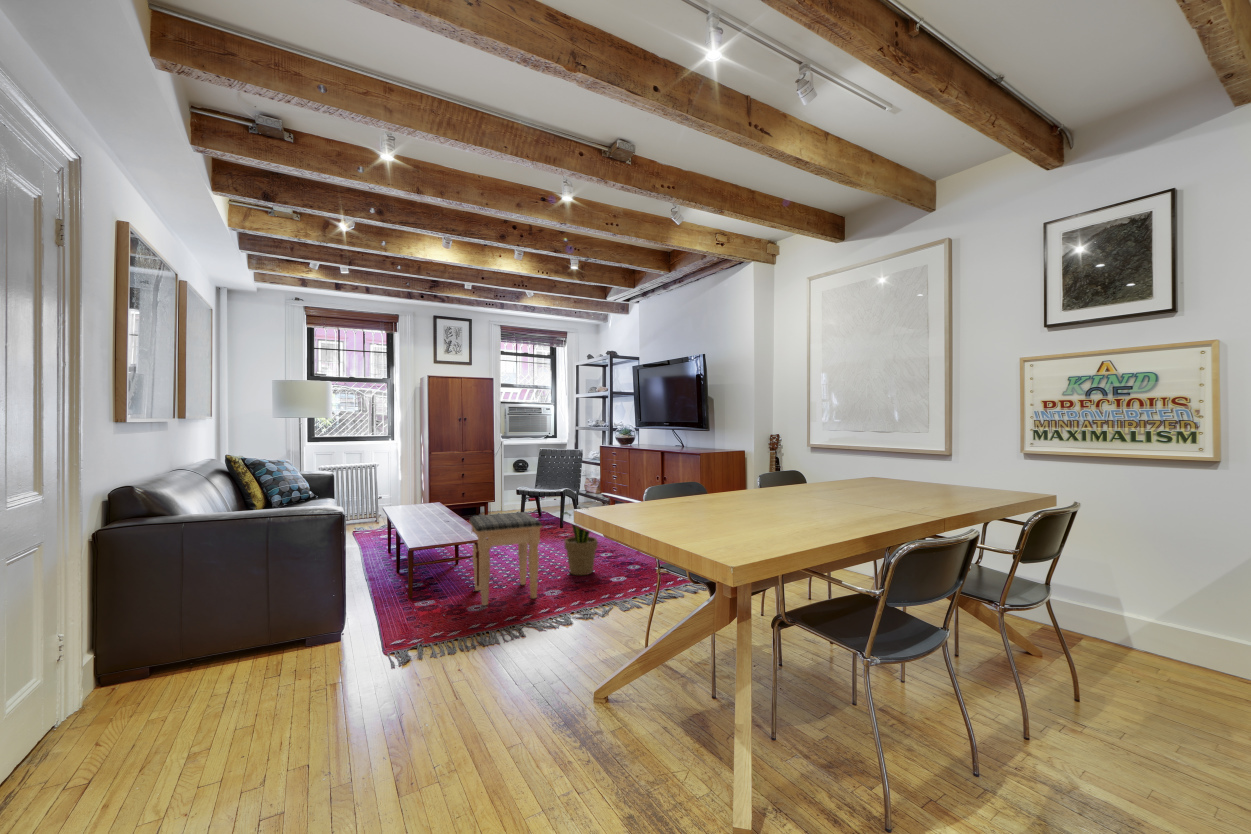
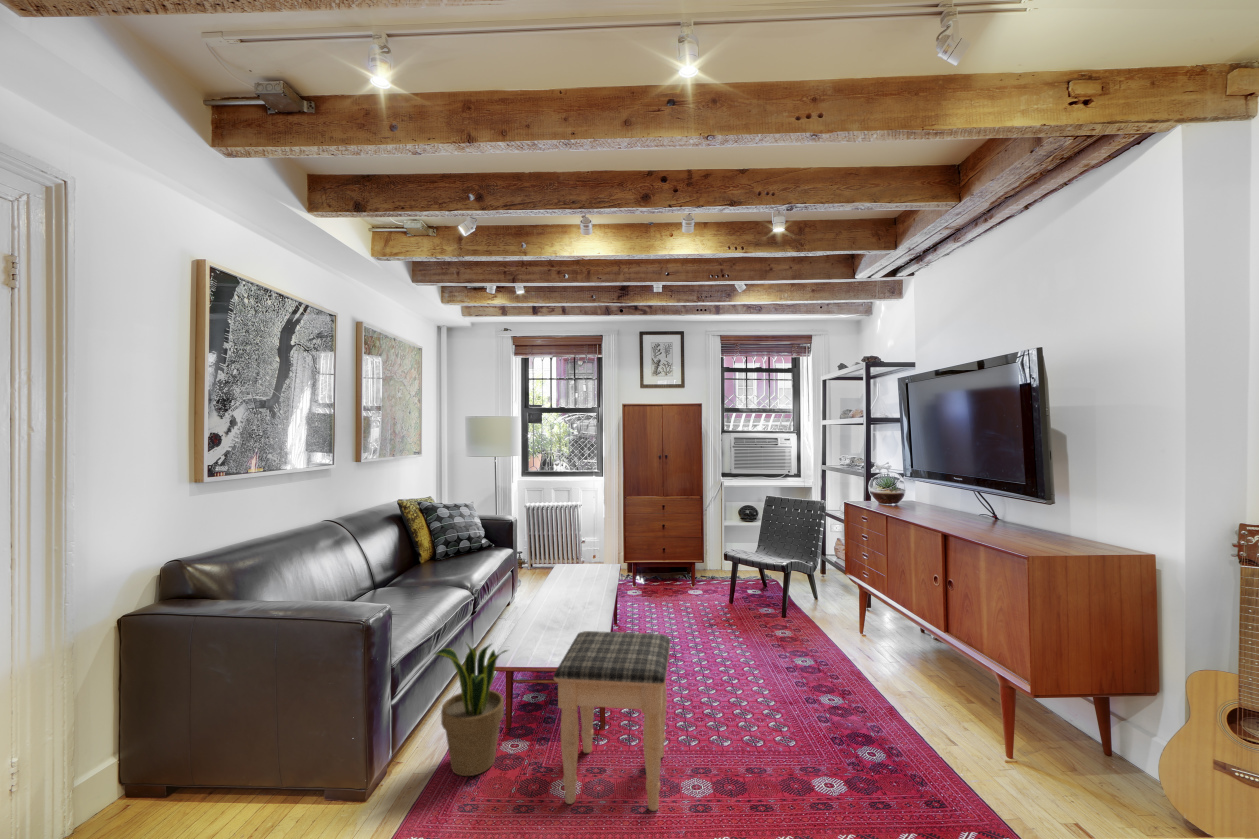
potted plant: present [562,507,598,575] -> present [435,644,507,776]

